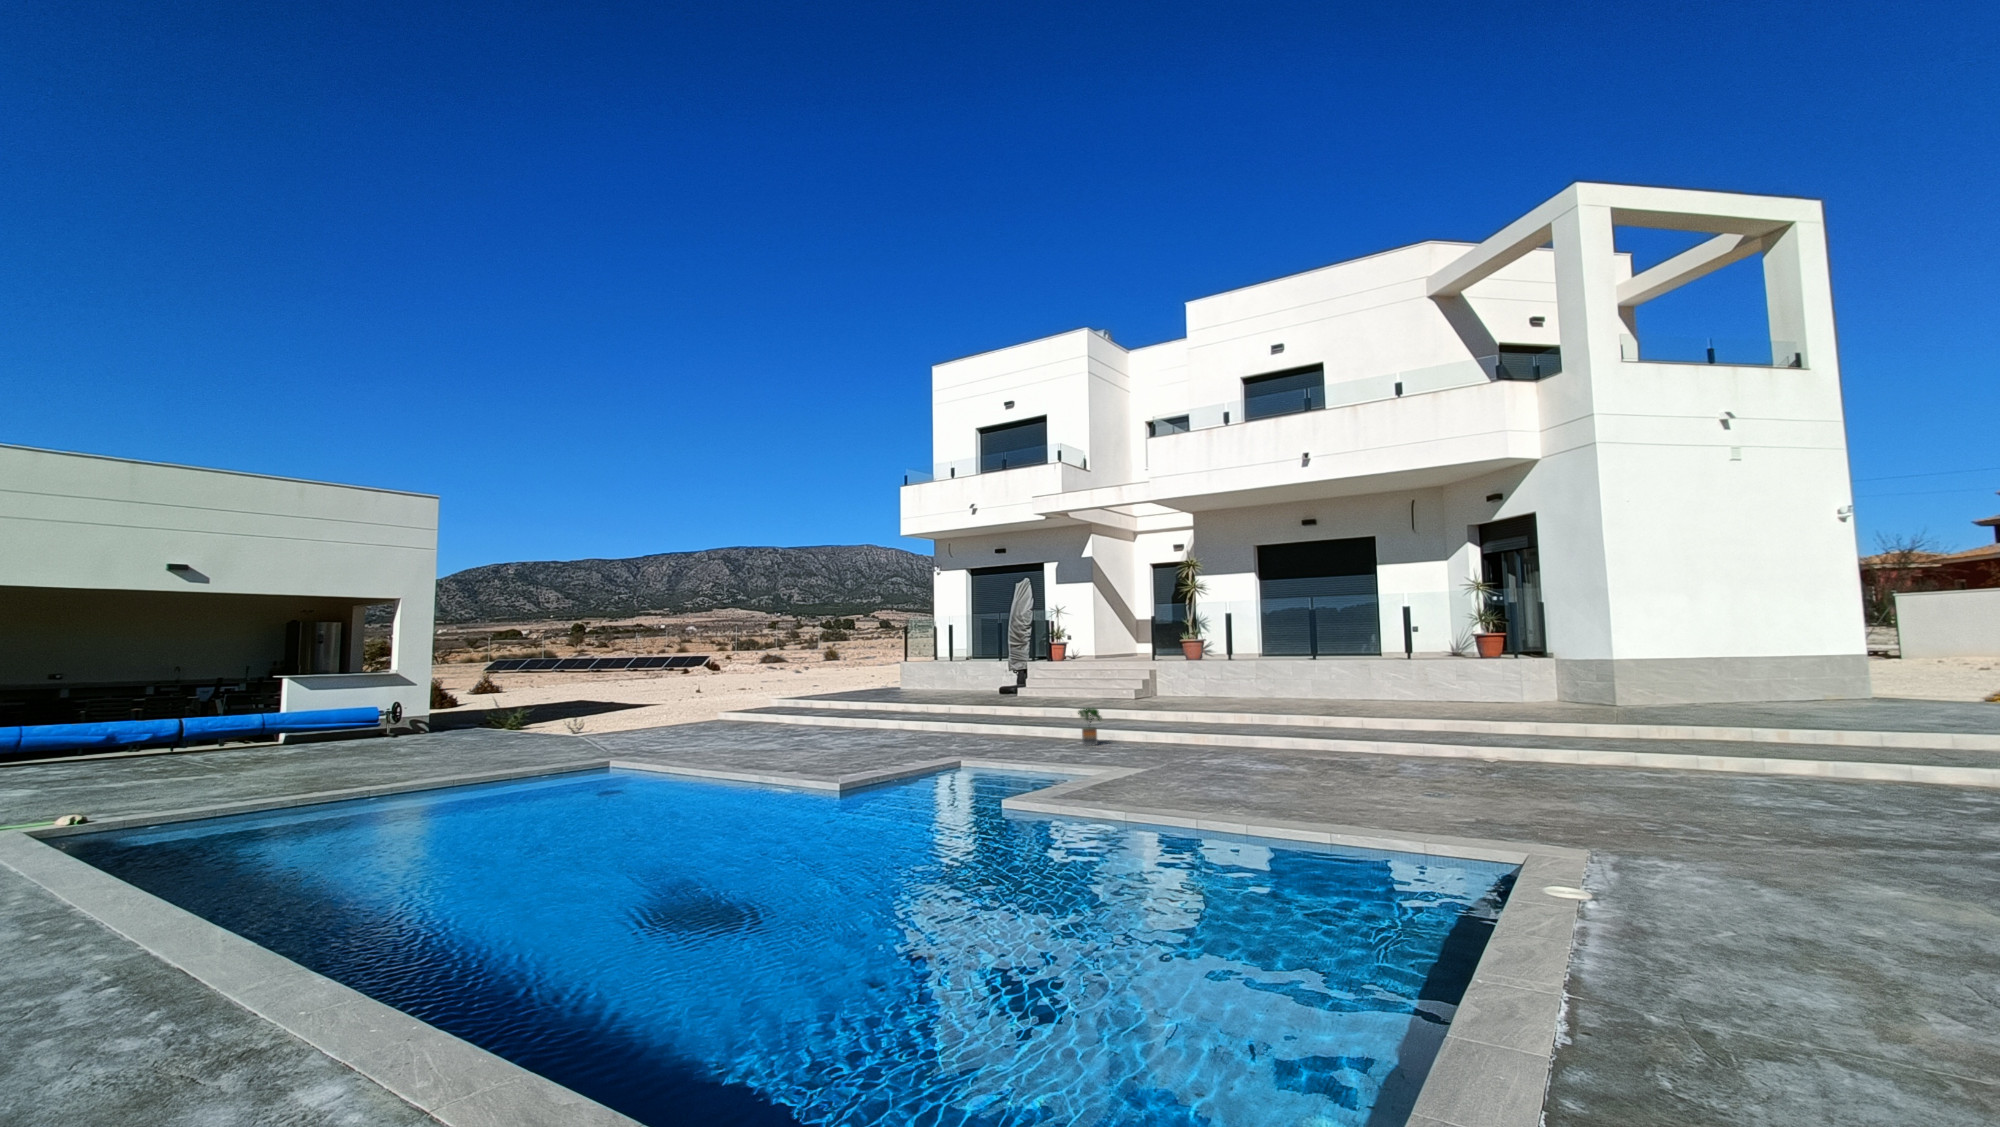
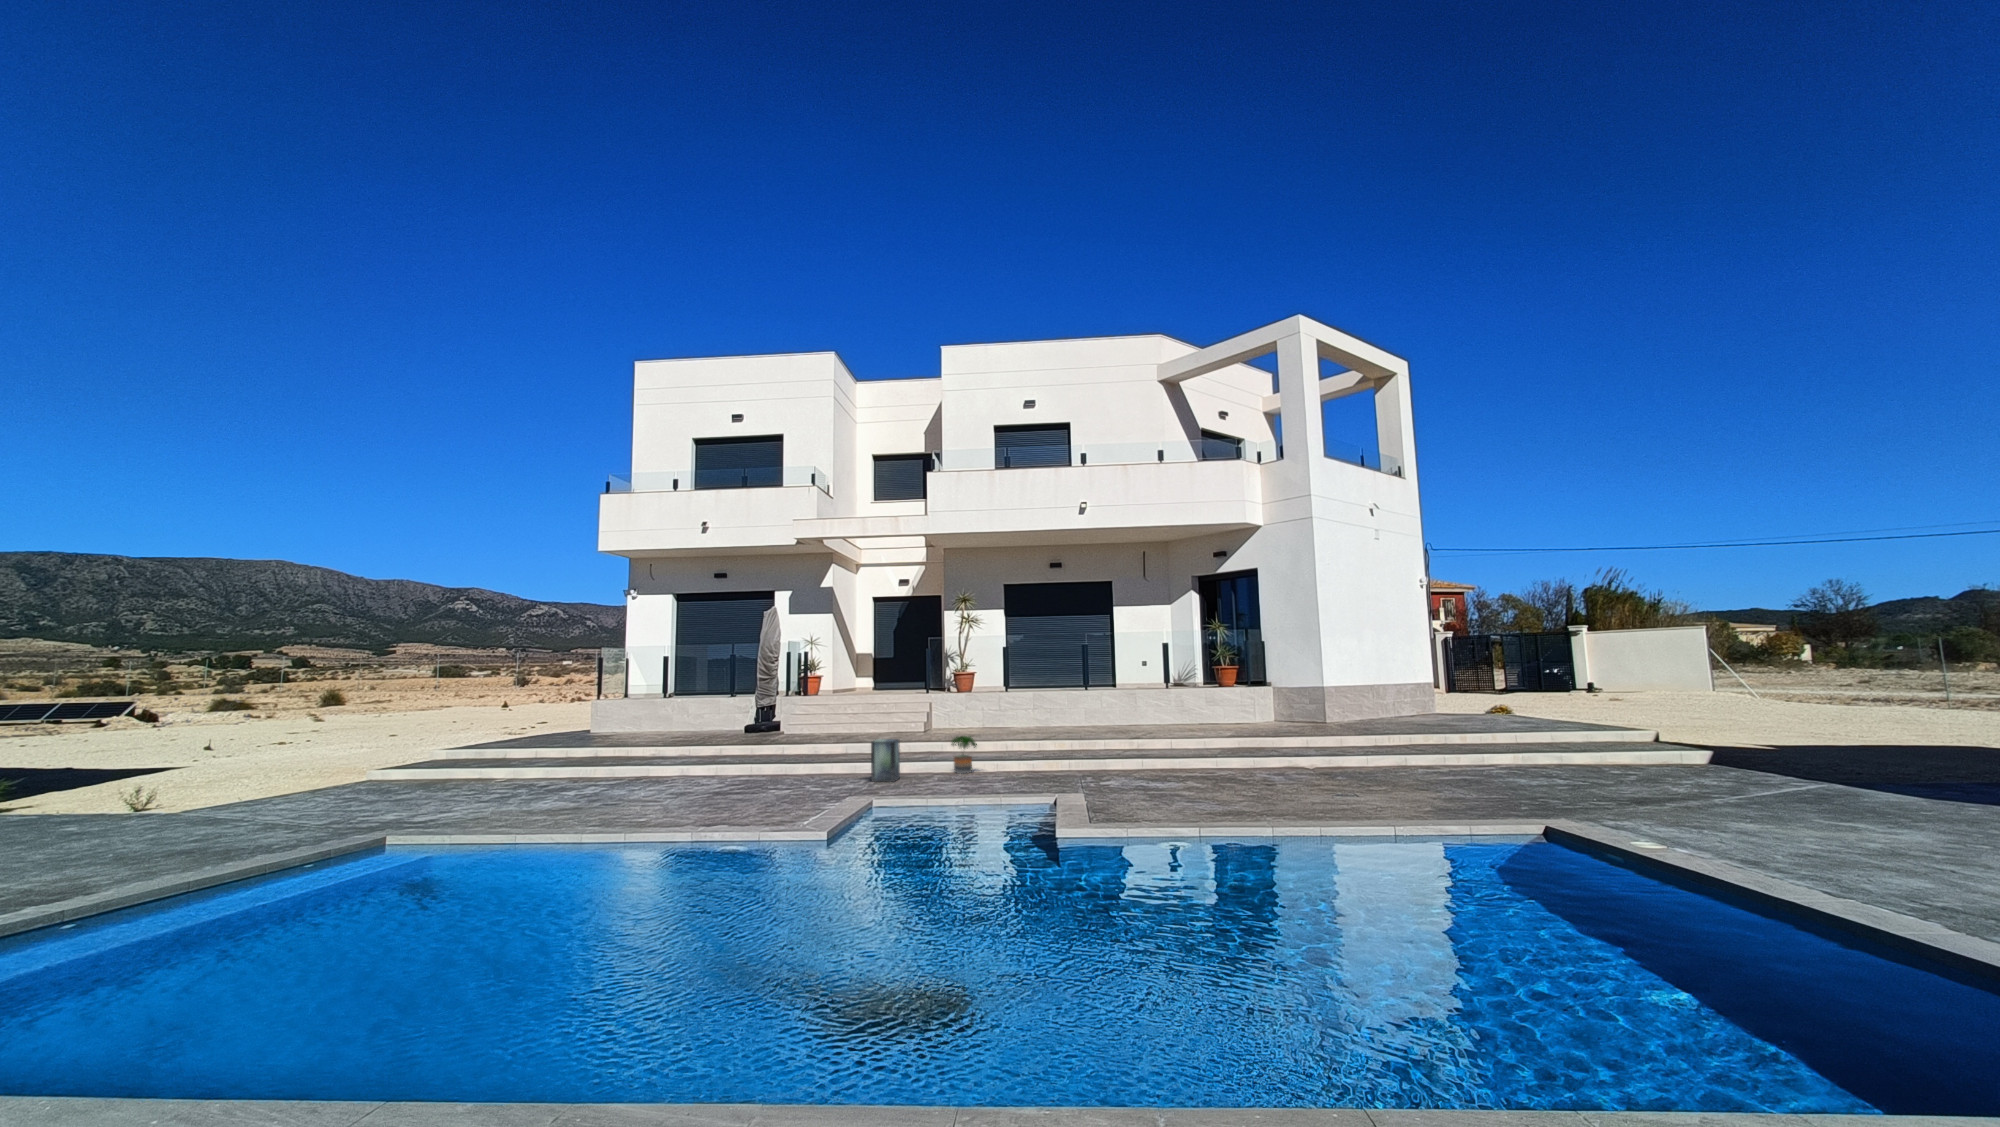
storage box: none [989,708,1022,750] -> present [871,739,900,782]

